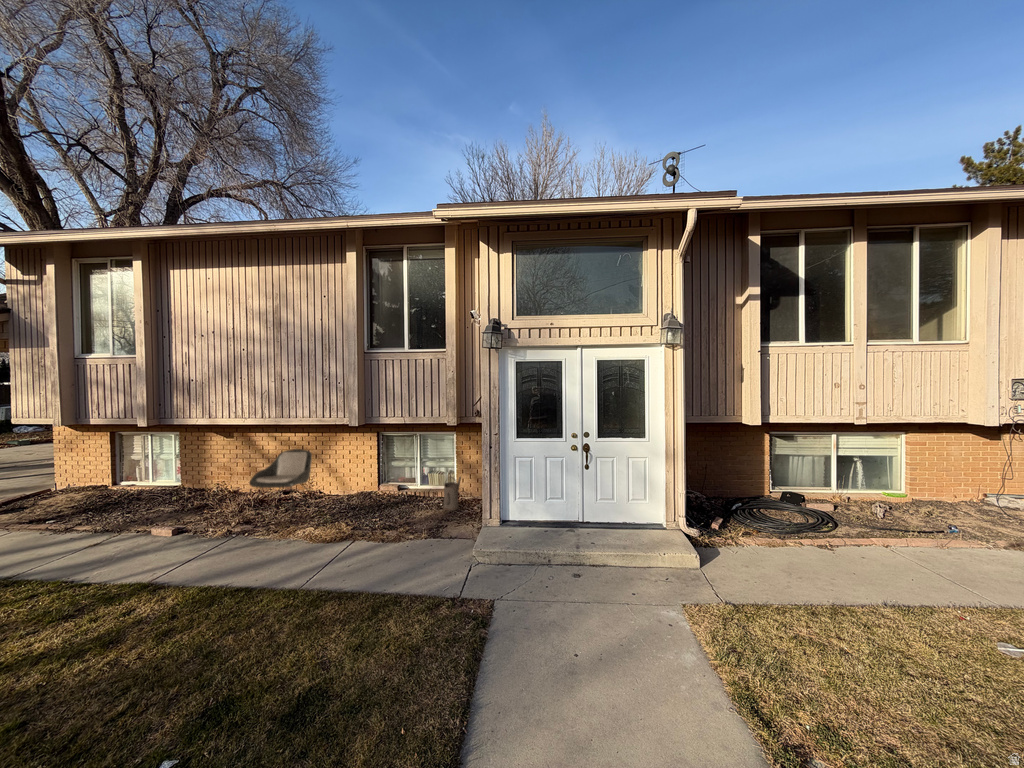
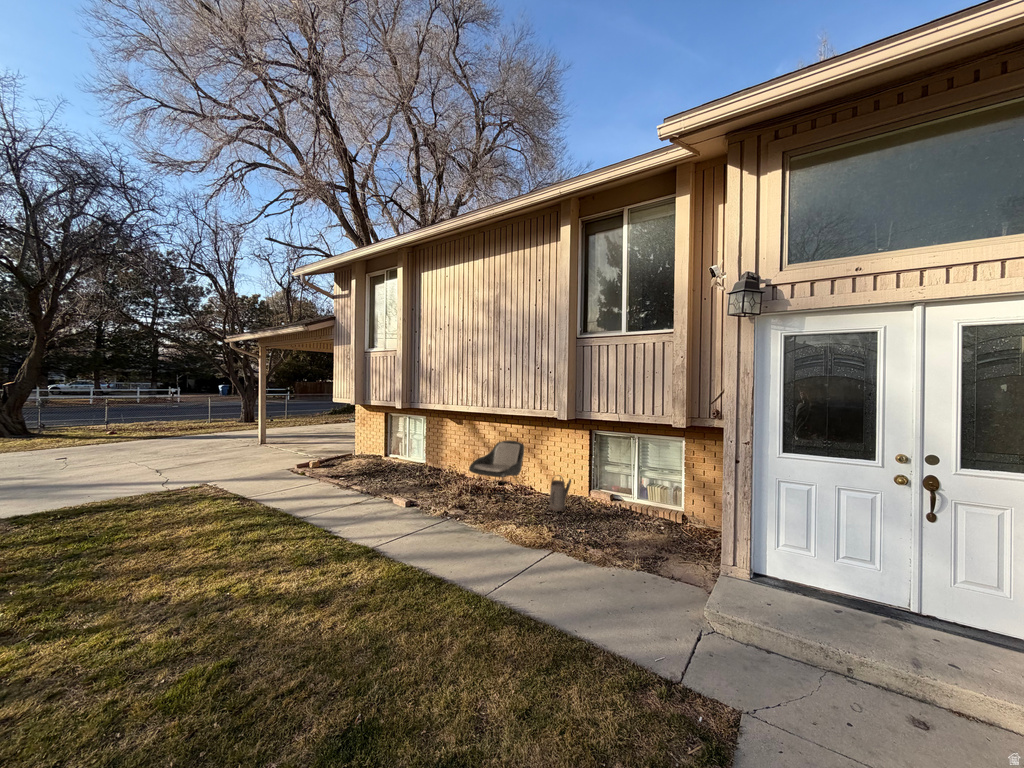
watering can: present [443,477,461,511] -> present [549,475,571,511]

